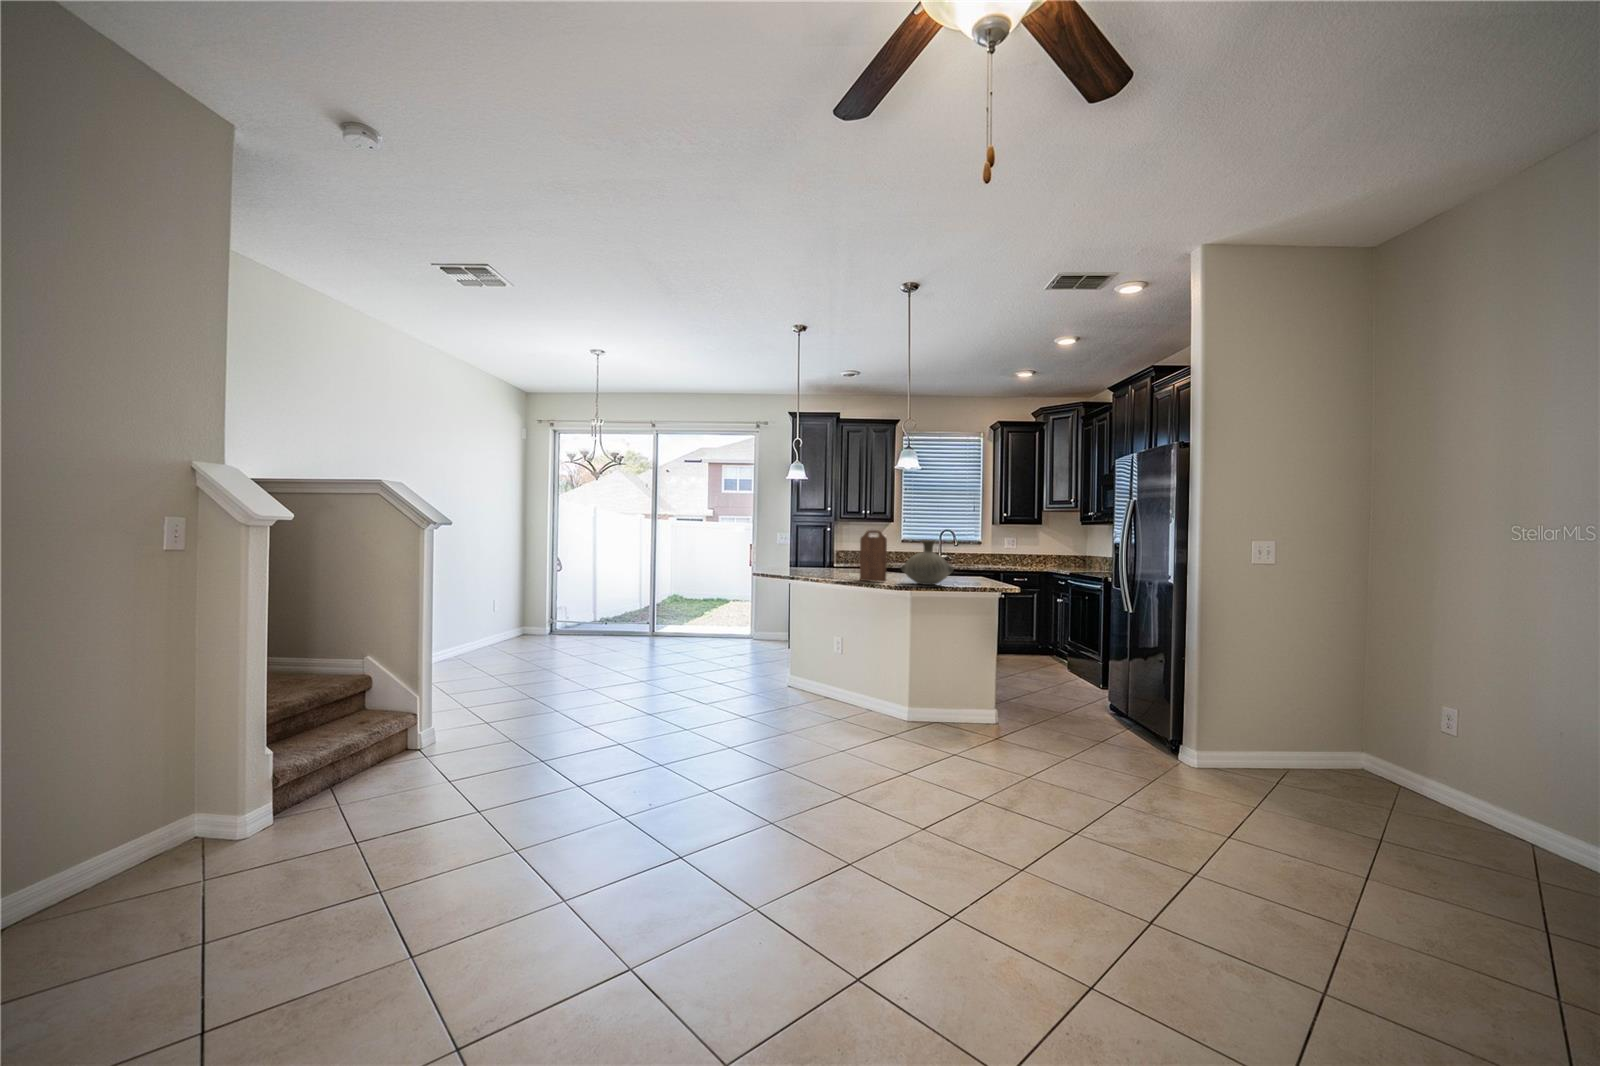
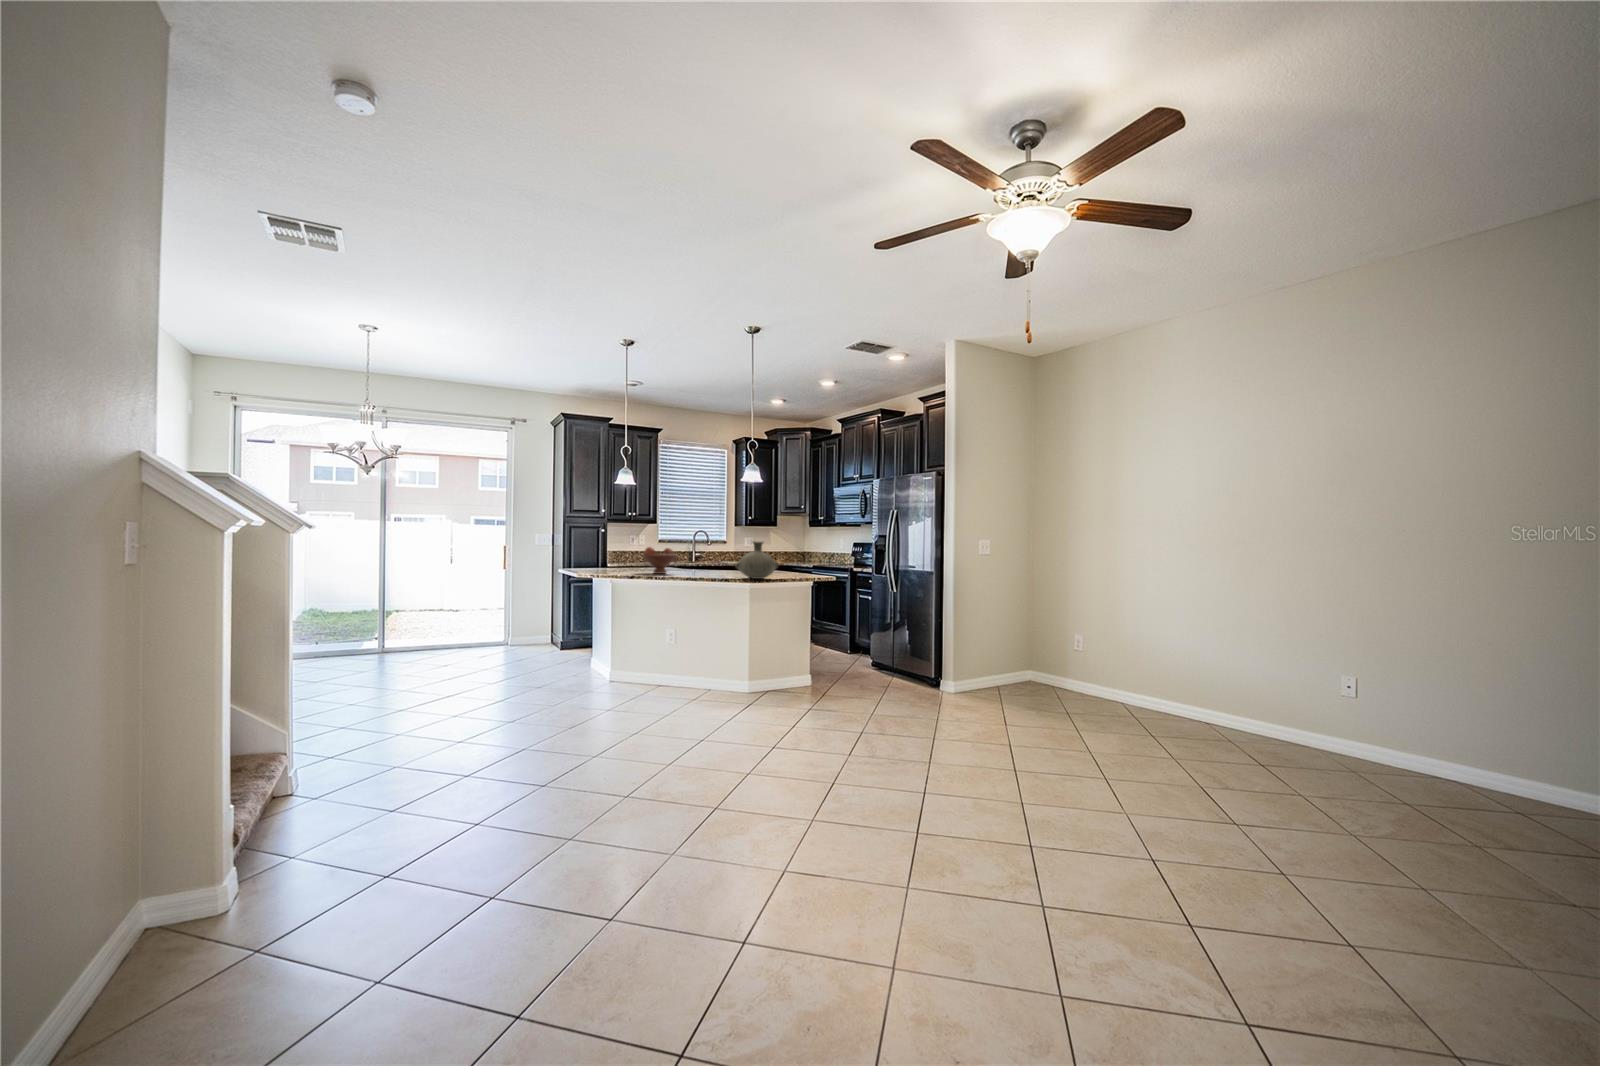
cutting board: present [860,530,887,582] -> none [699,533,725,578]
fruit bowl: none [813,545,853,575] -> present [642,547,678,574]

